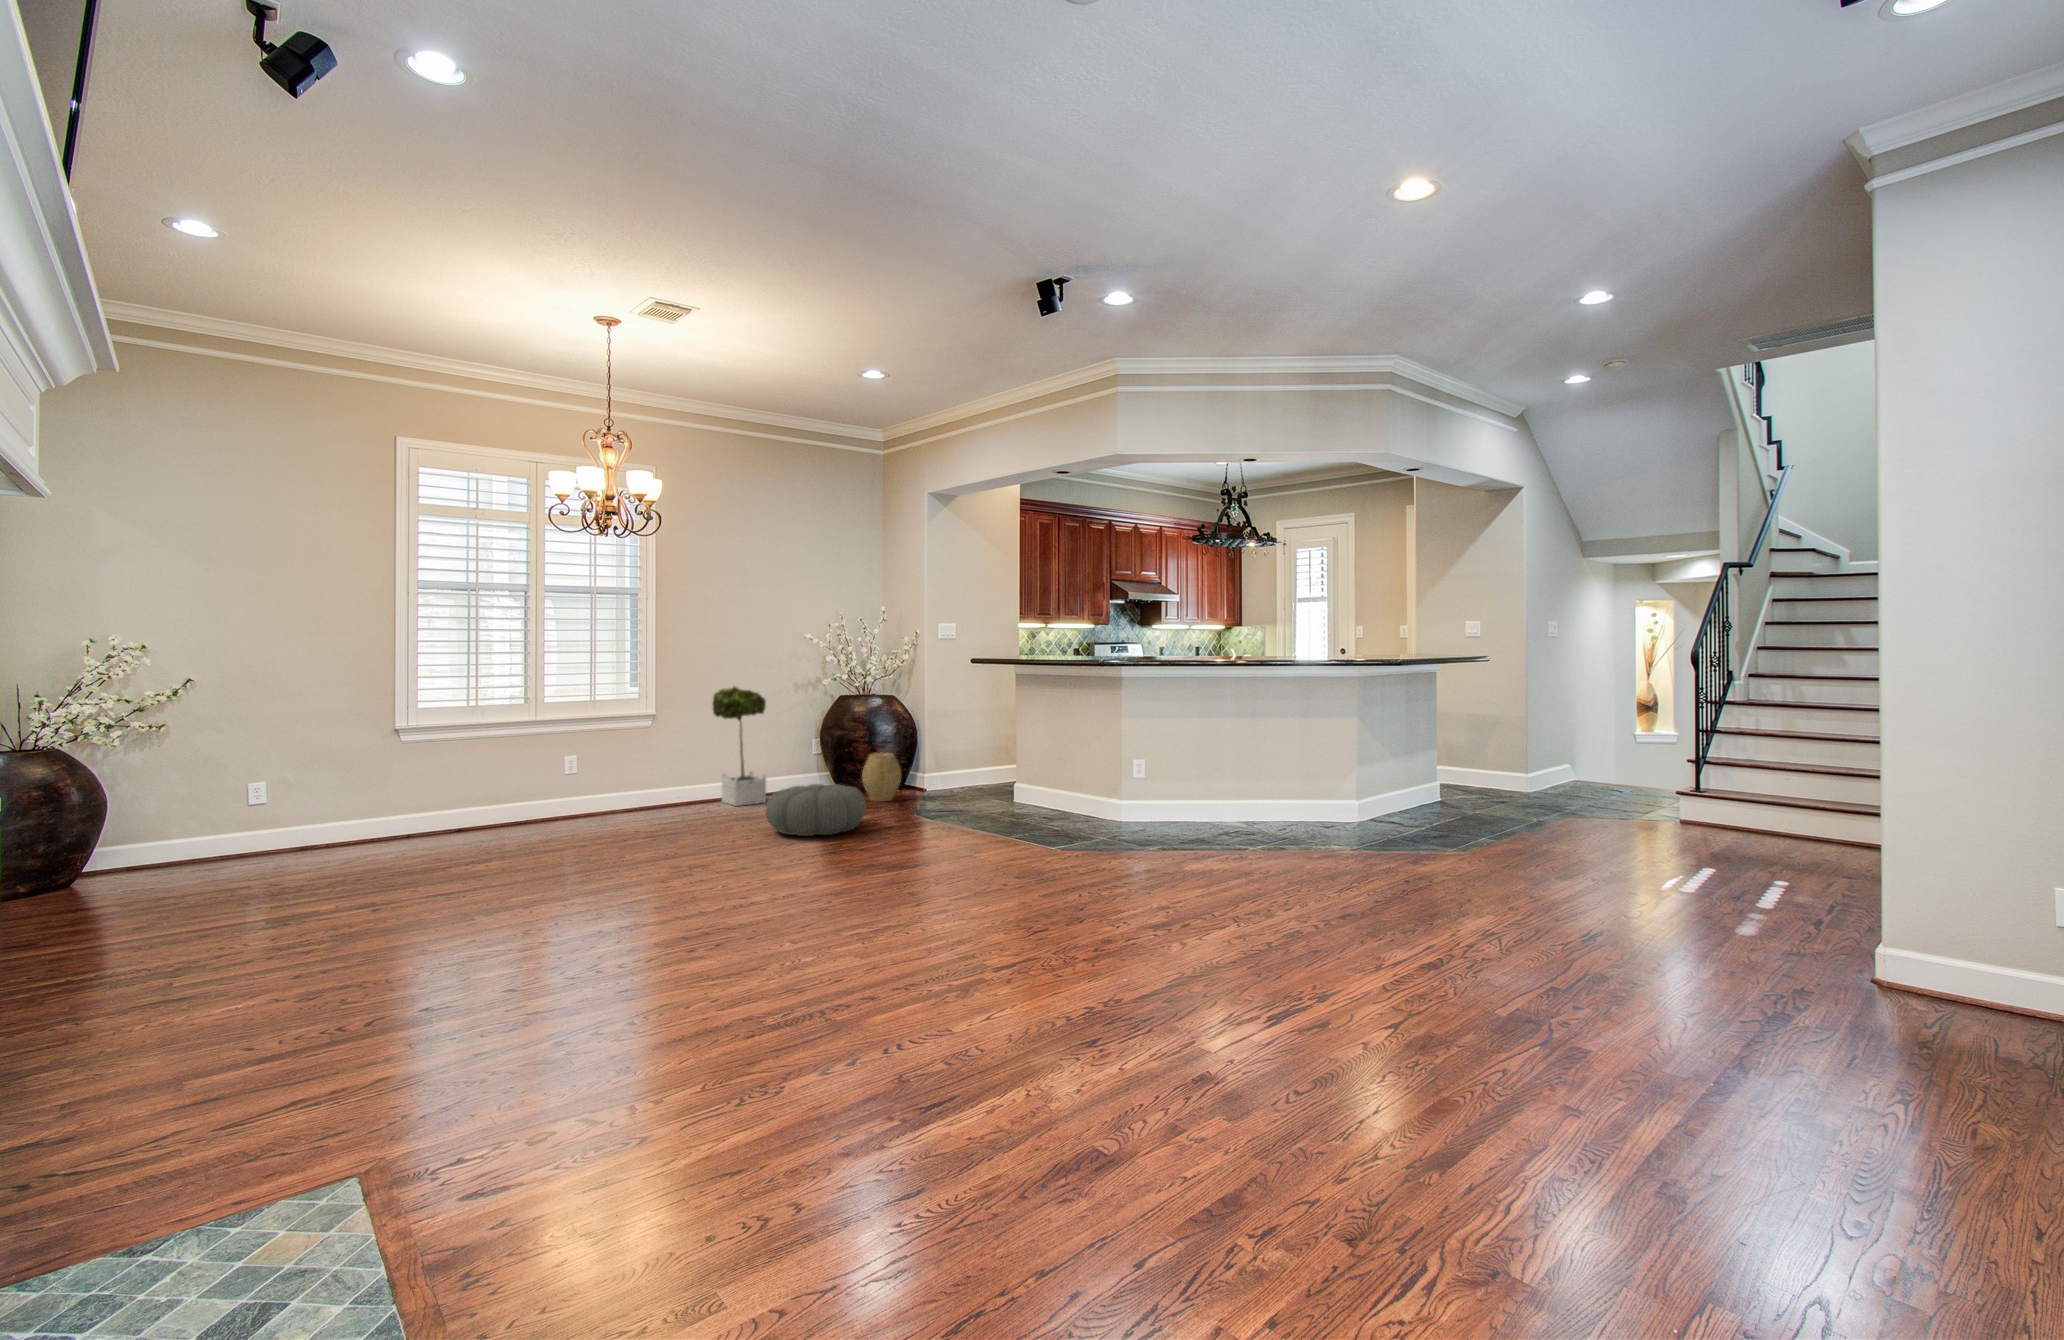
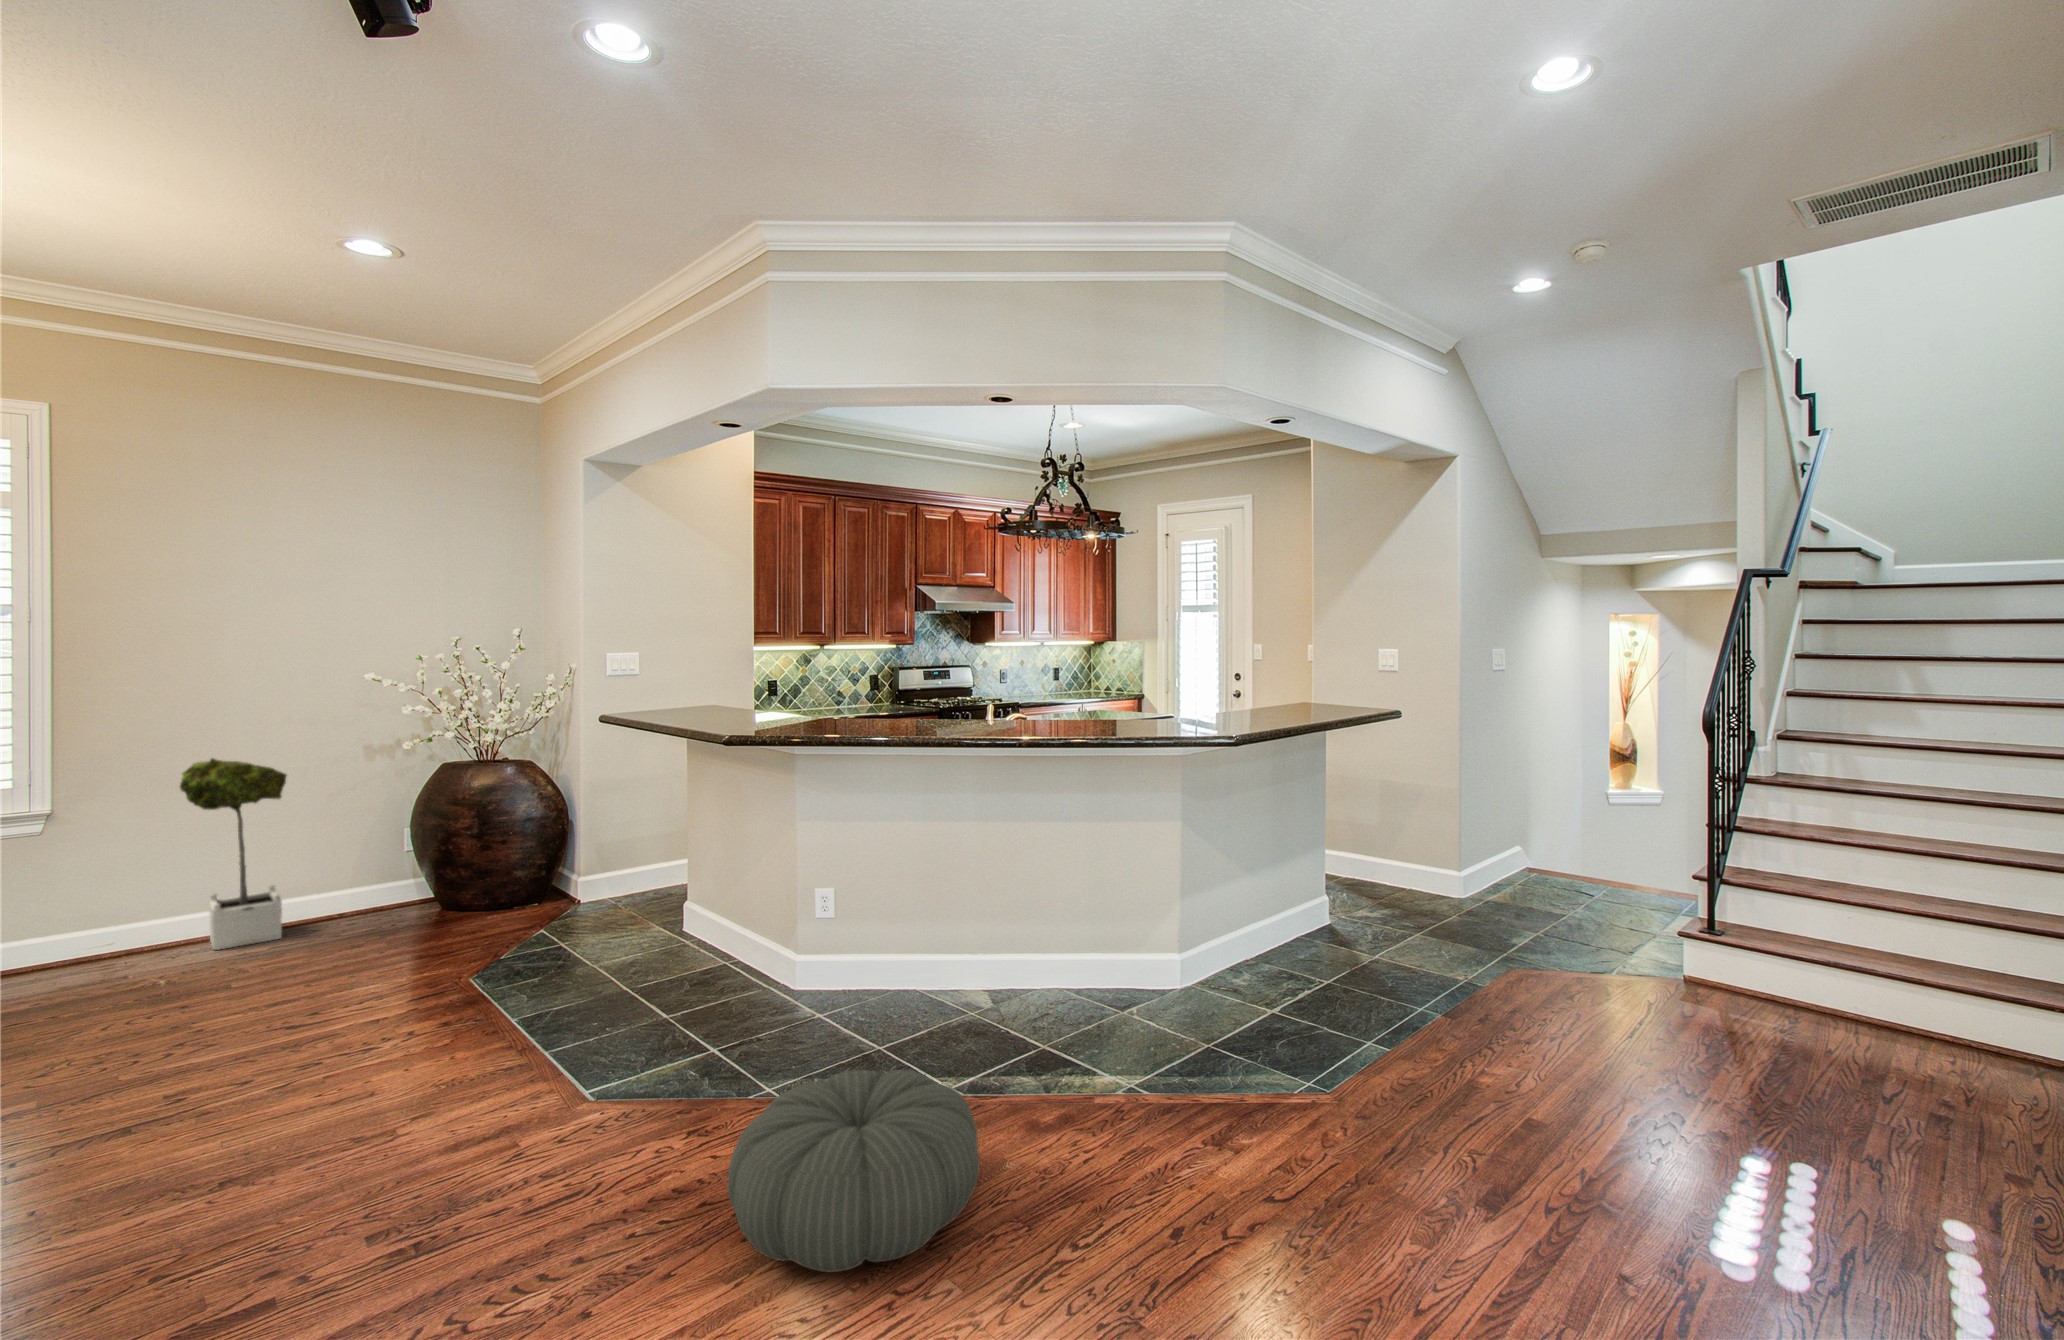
woven basket: present [862,752,901,802] -> none [442,854,513,934]
pouf: present [766,784,866,836] -> present [727,1070,980,1272]

